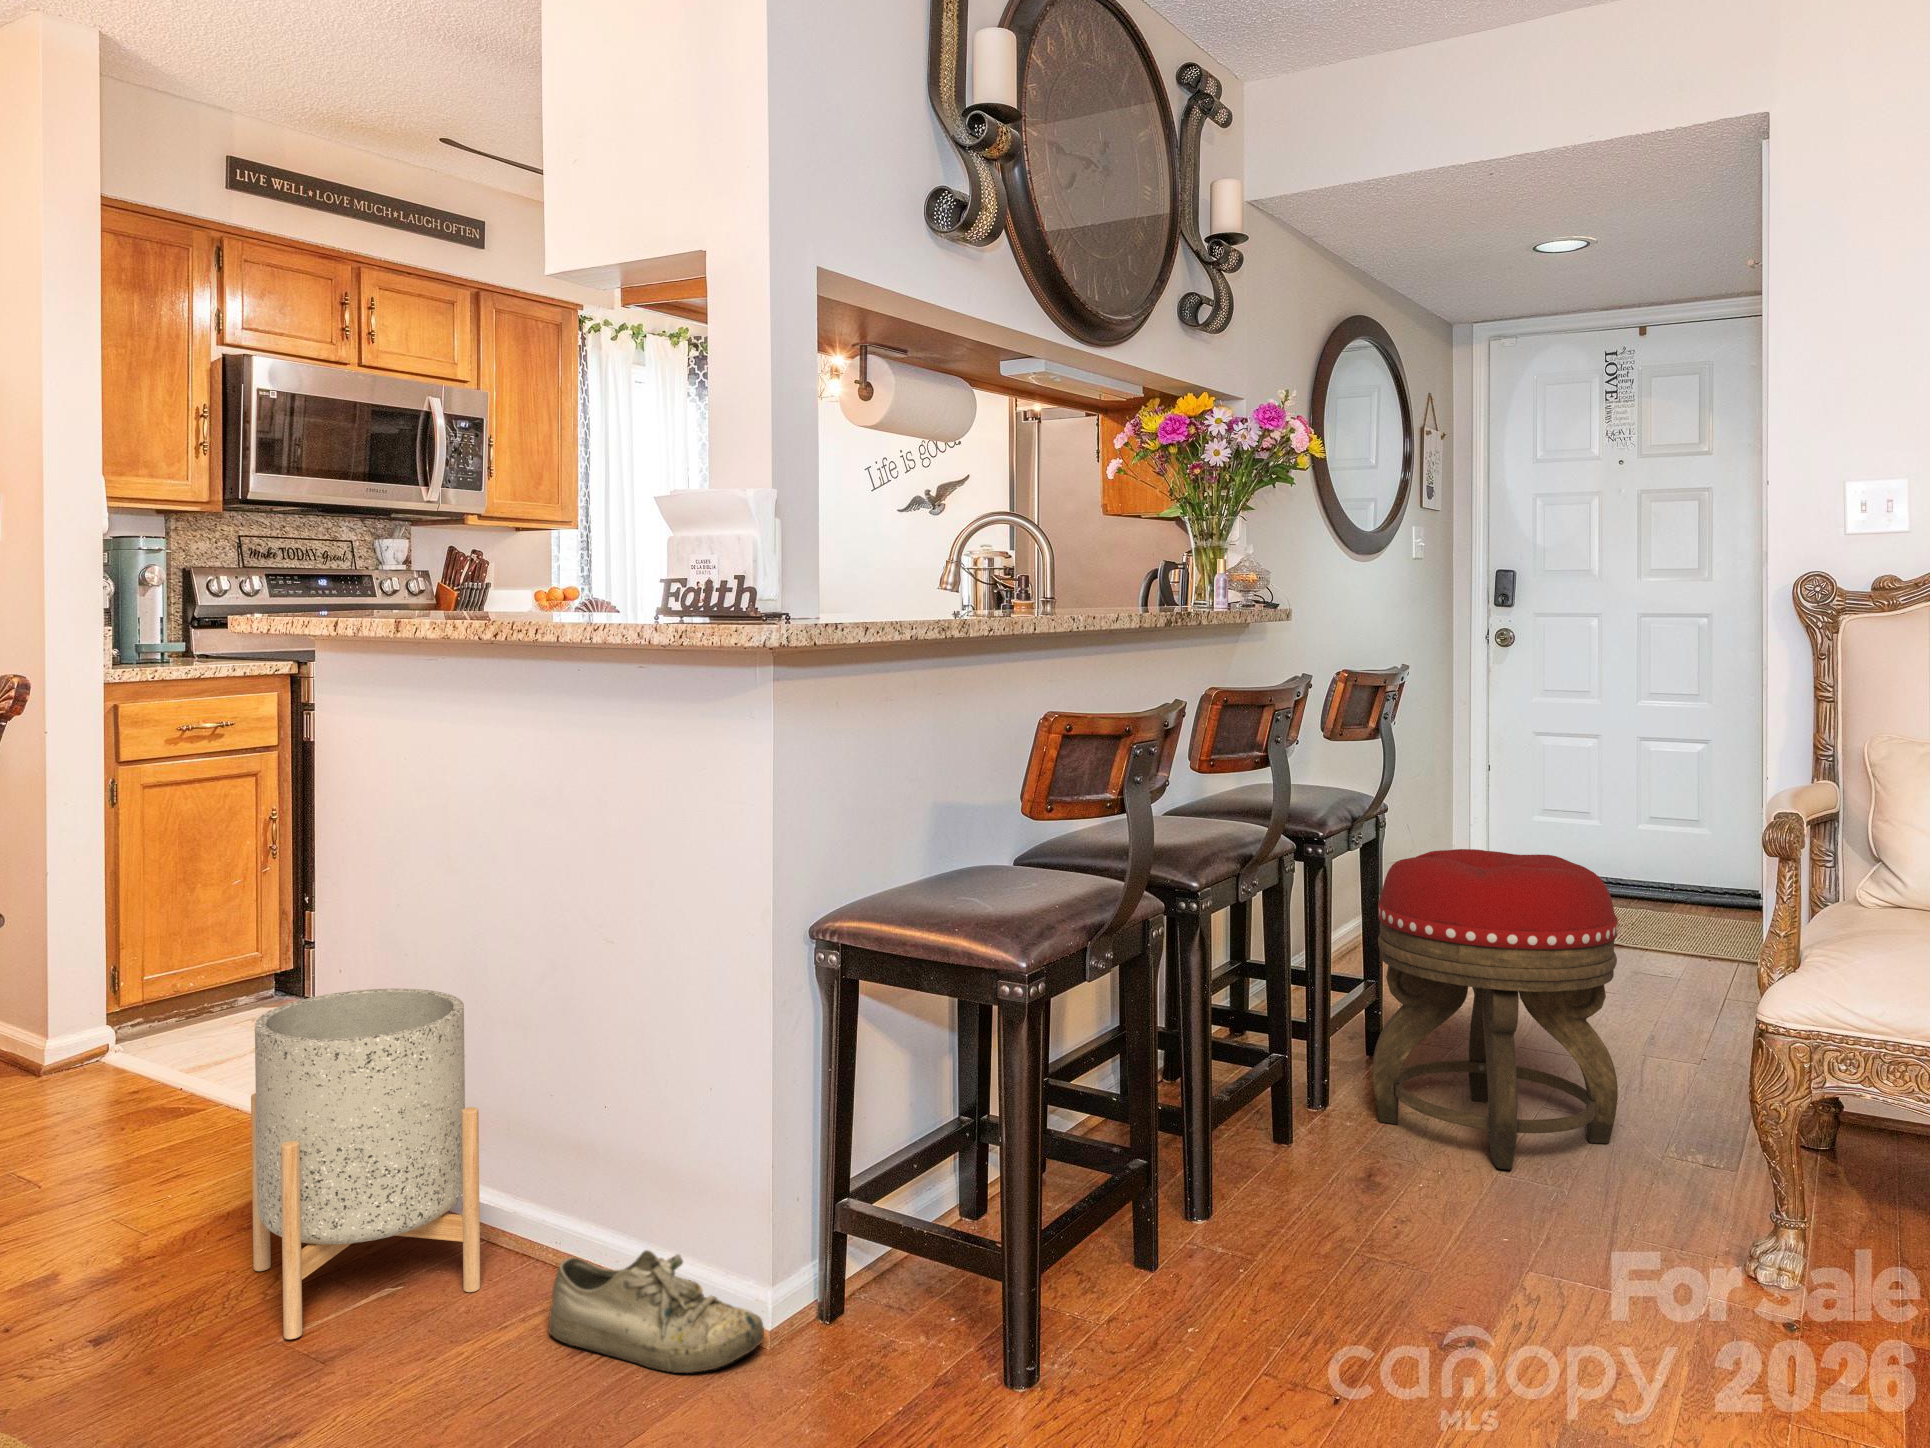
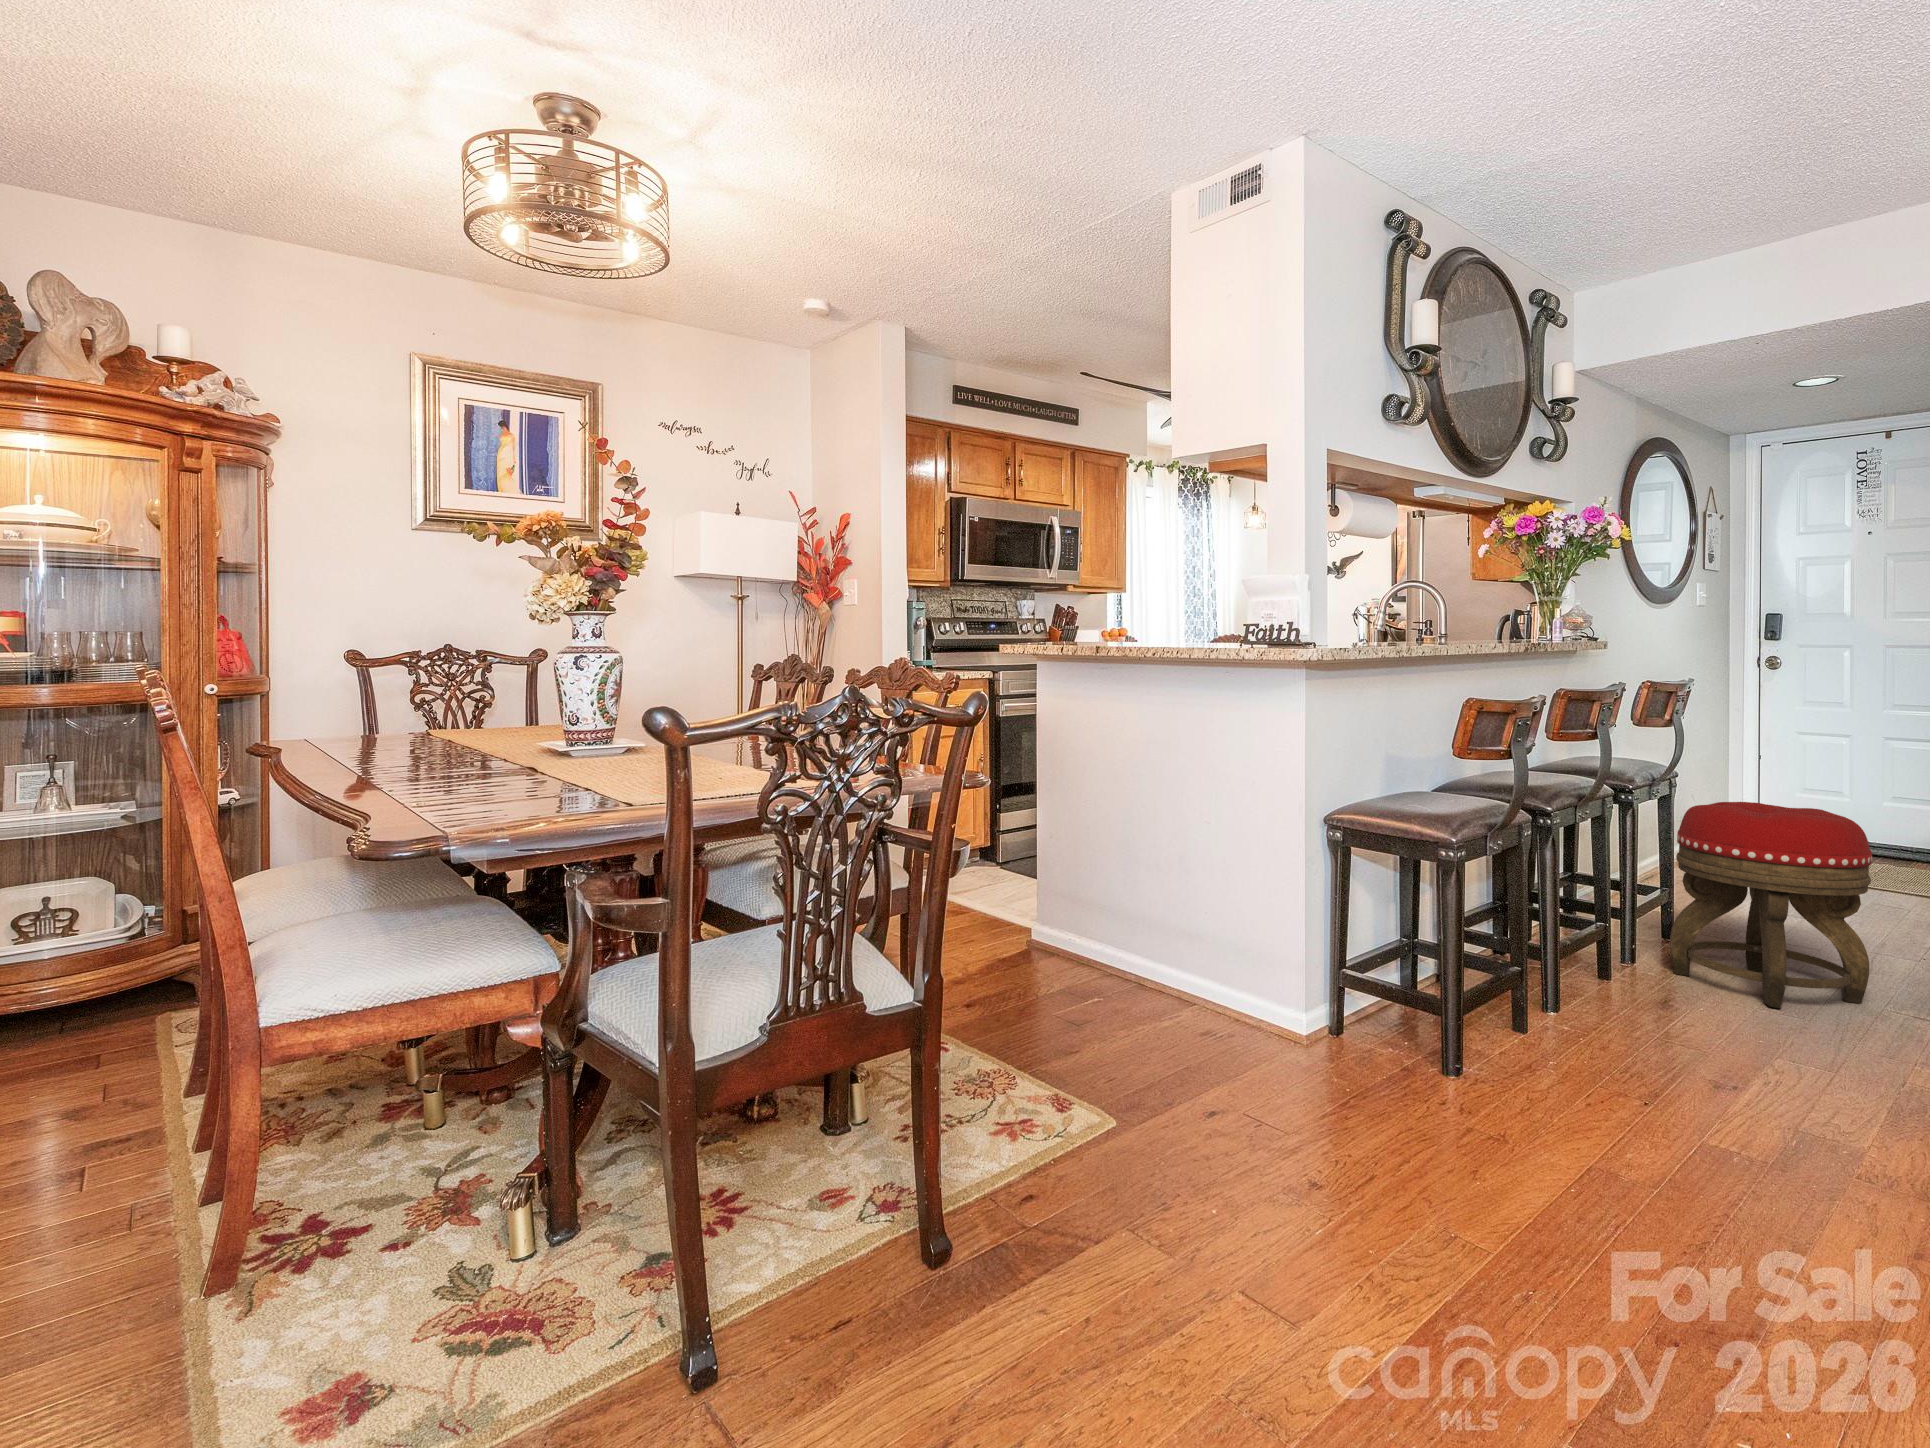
planter: present [251,988,480,1339] -> none [1009,833,1130,995]
shoe: present [549,1250,764,1373] -> none [1175,973,1296,1034]

